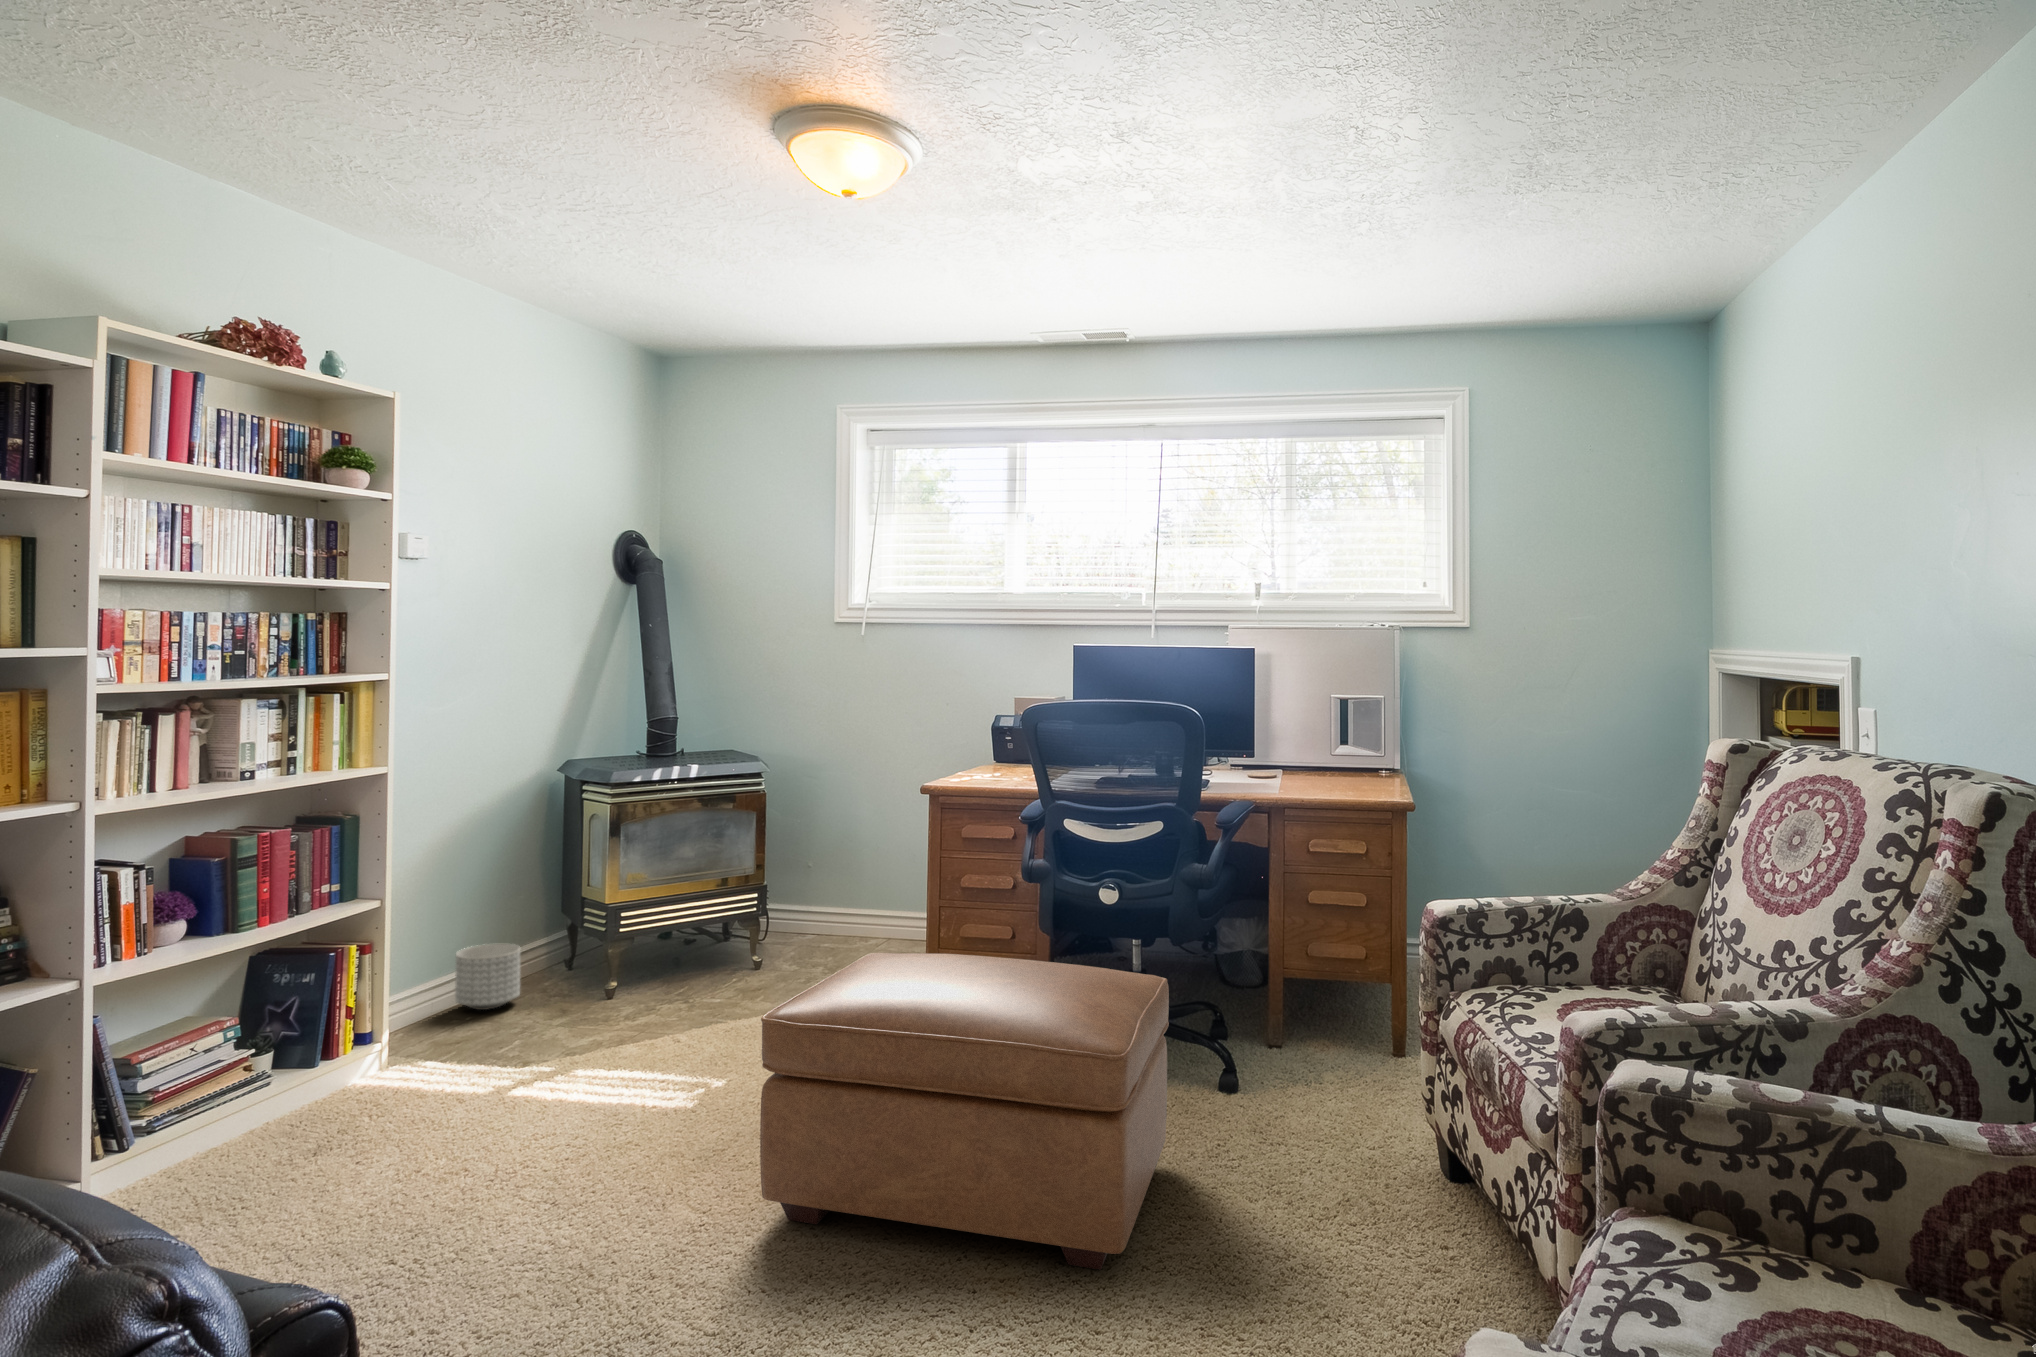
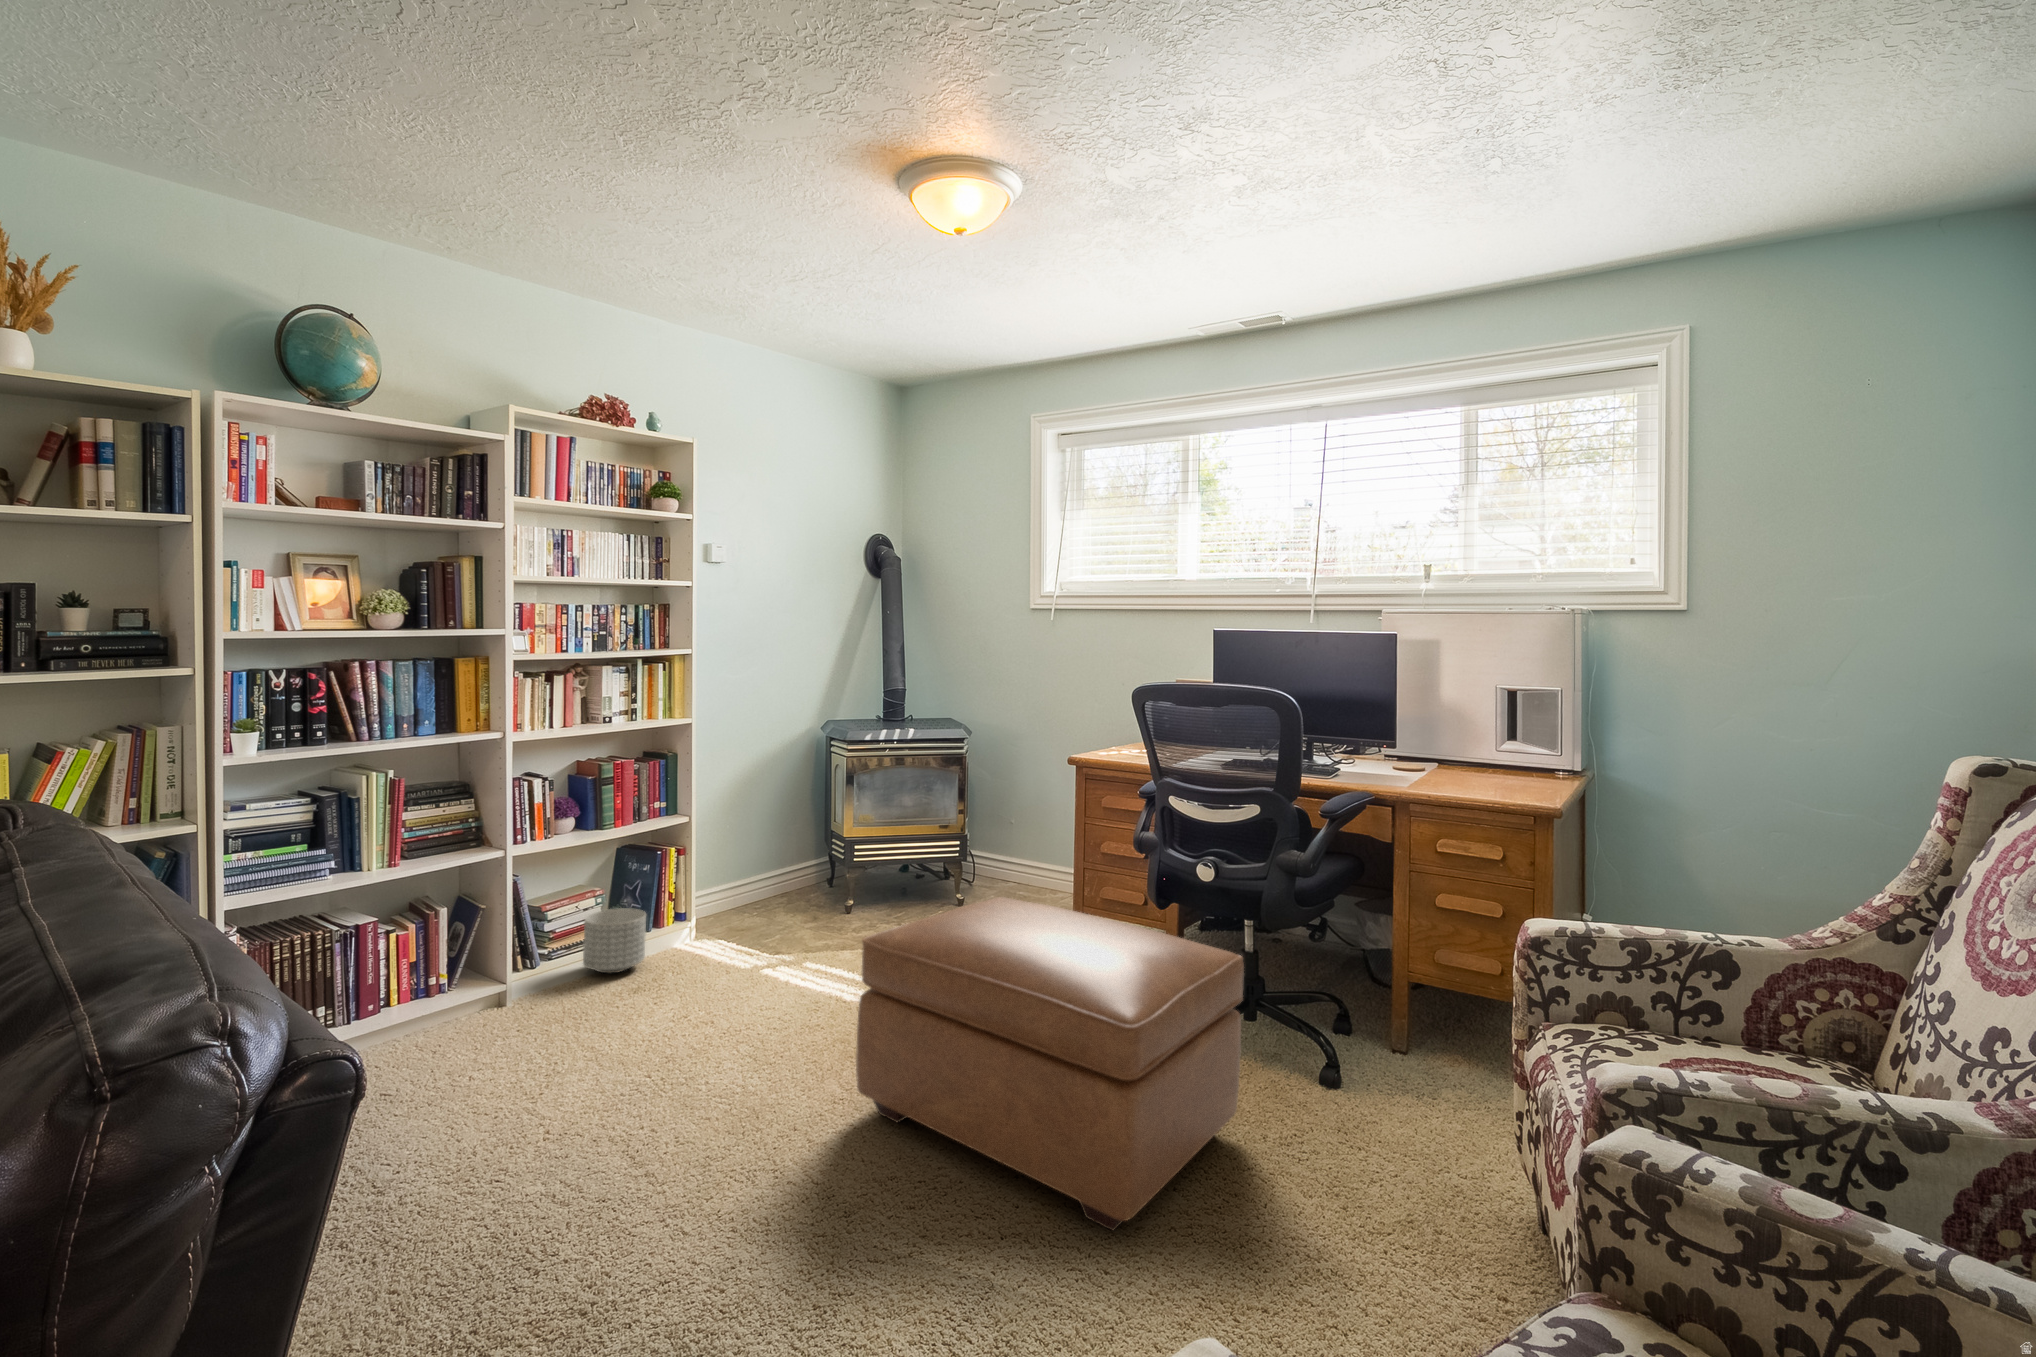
planter: present [455,944,520,1010] -> present [583,908,646,973]

